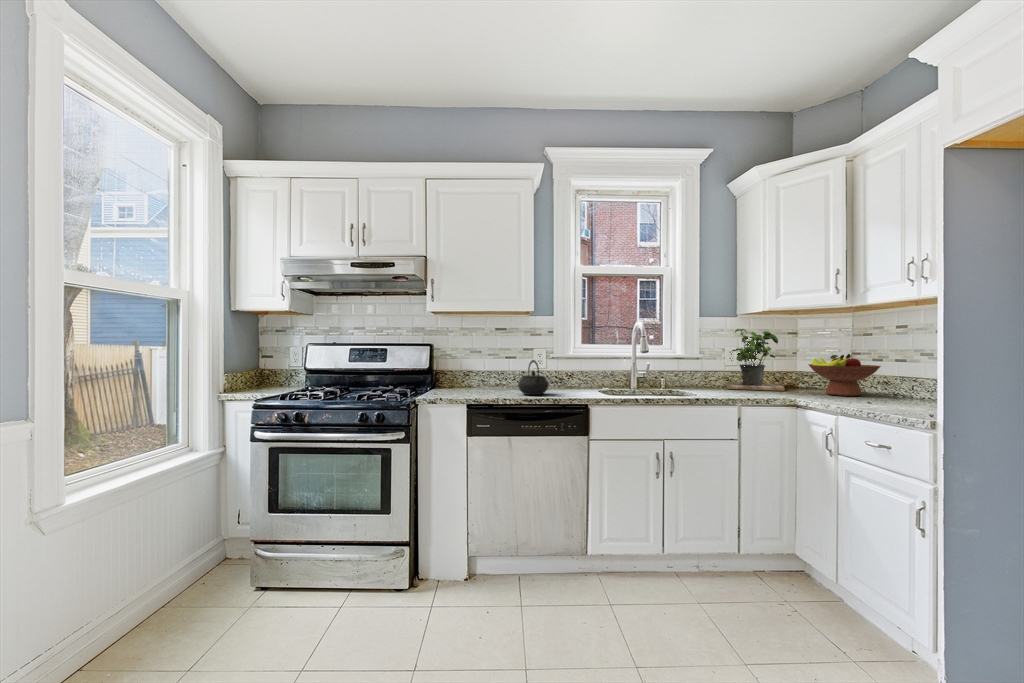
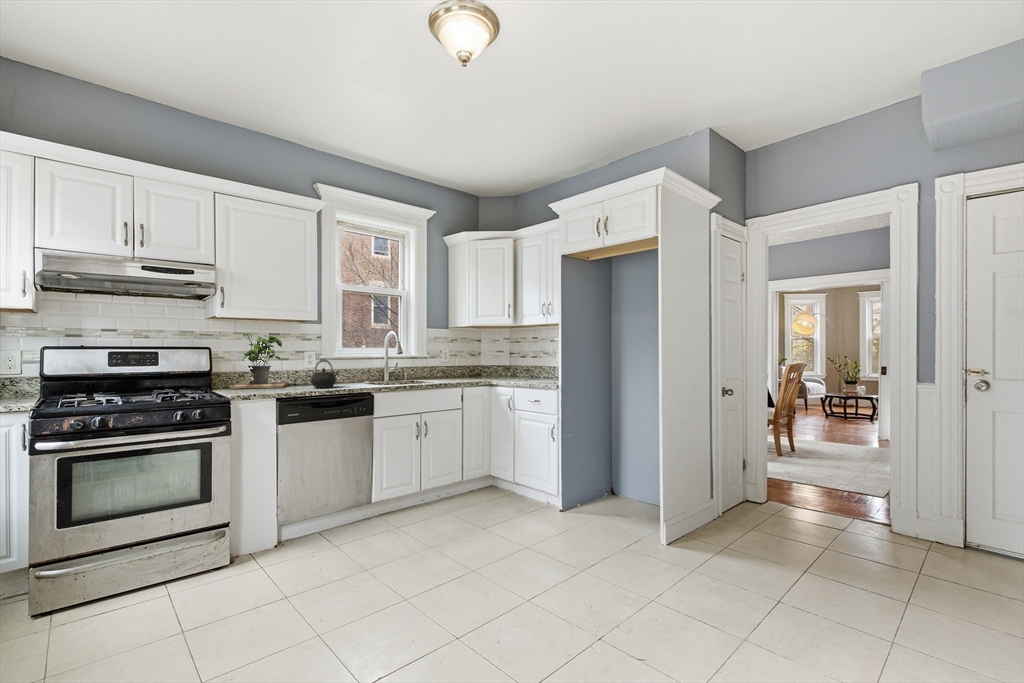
potted plant: present [727,329,785,391] -> present [230,333,288,389]
fruit bowl: present [809,354,881,396] -> none [493,352,530,377]

